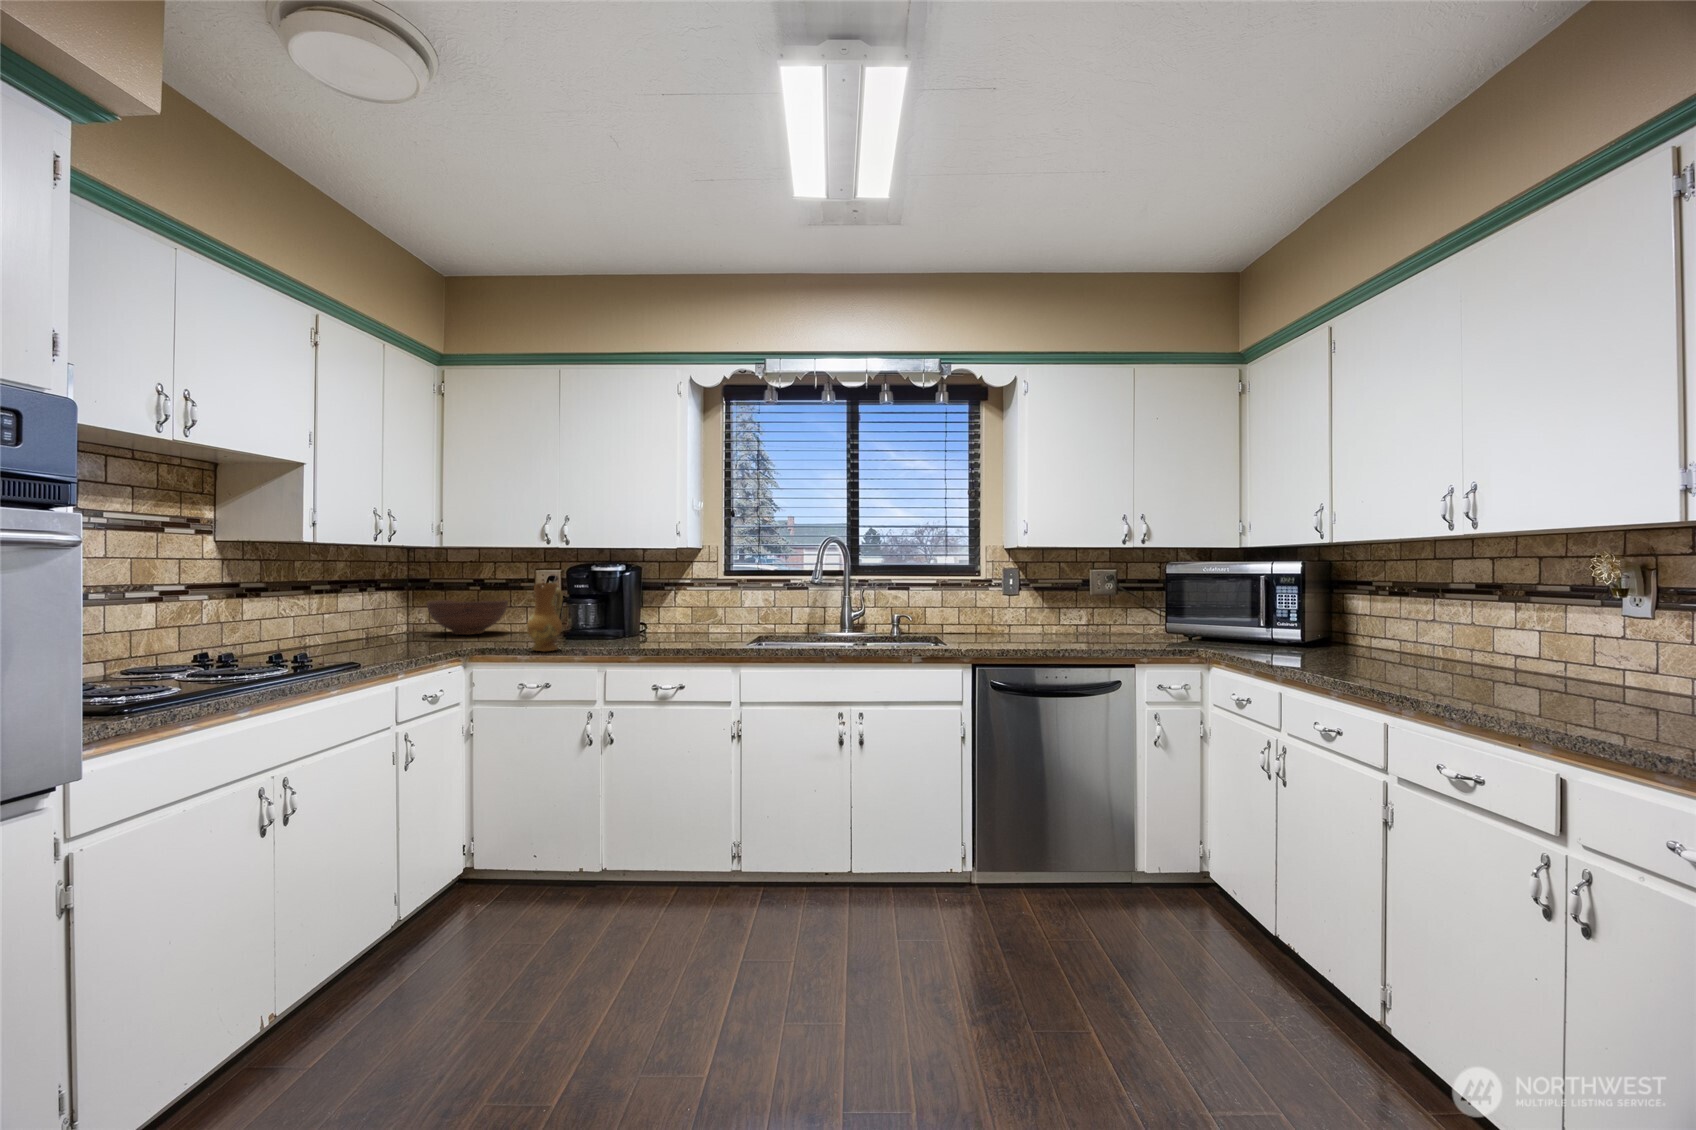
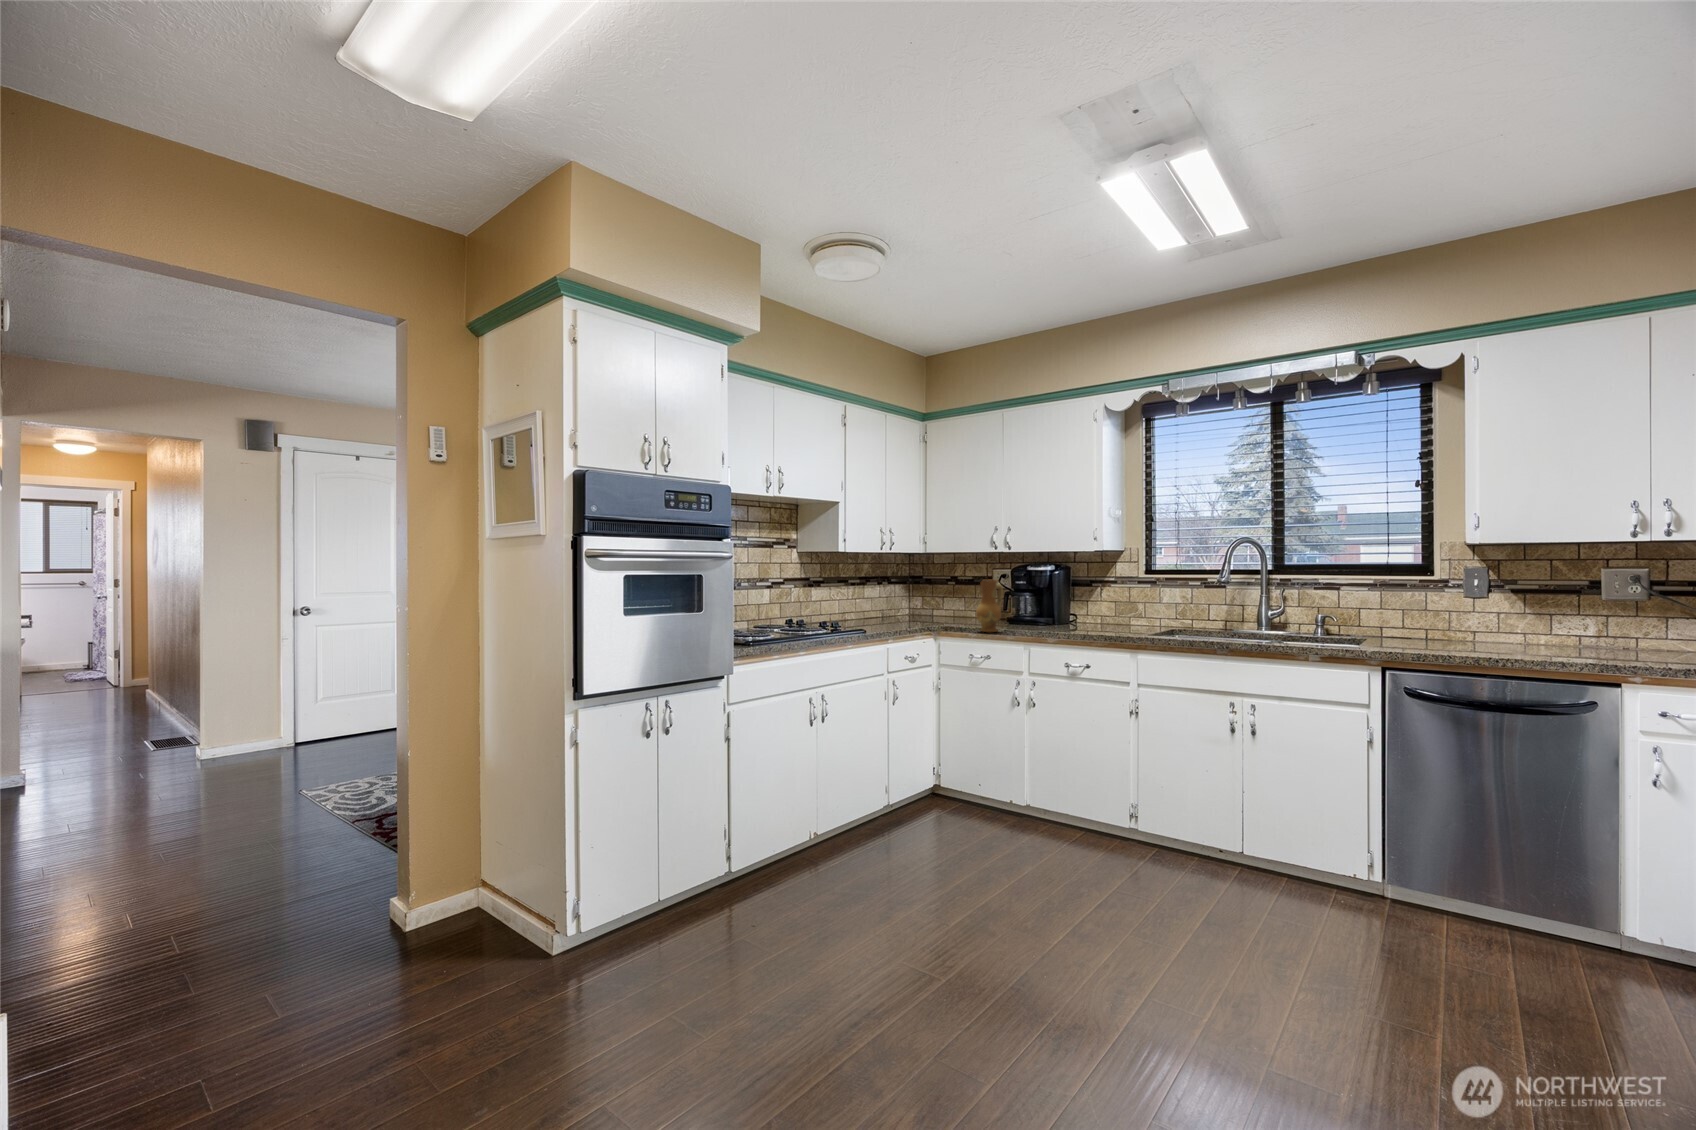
fruit bowl: present [427,600,508,635] -> none [920,593,976,619]

